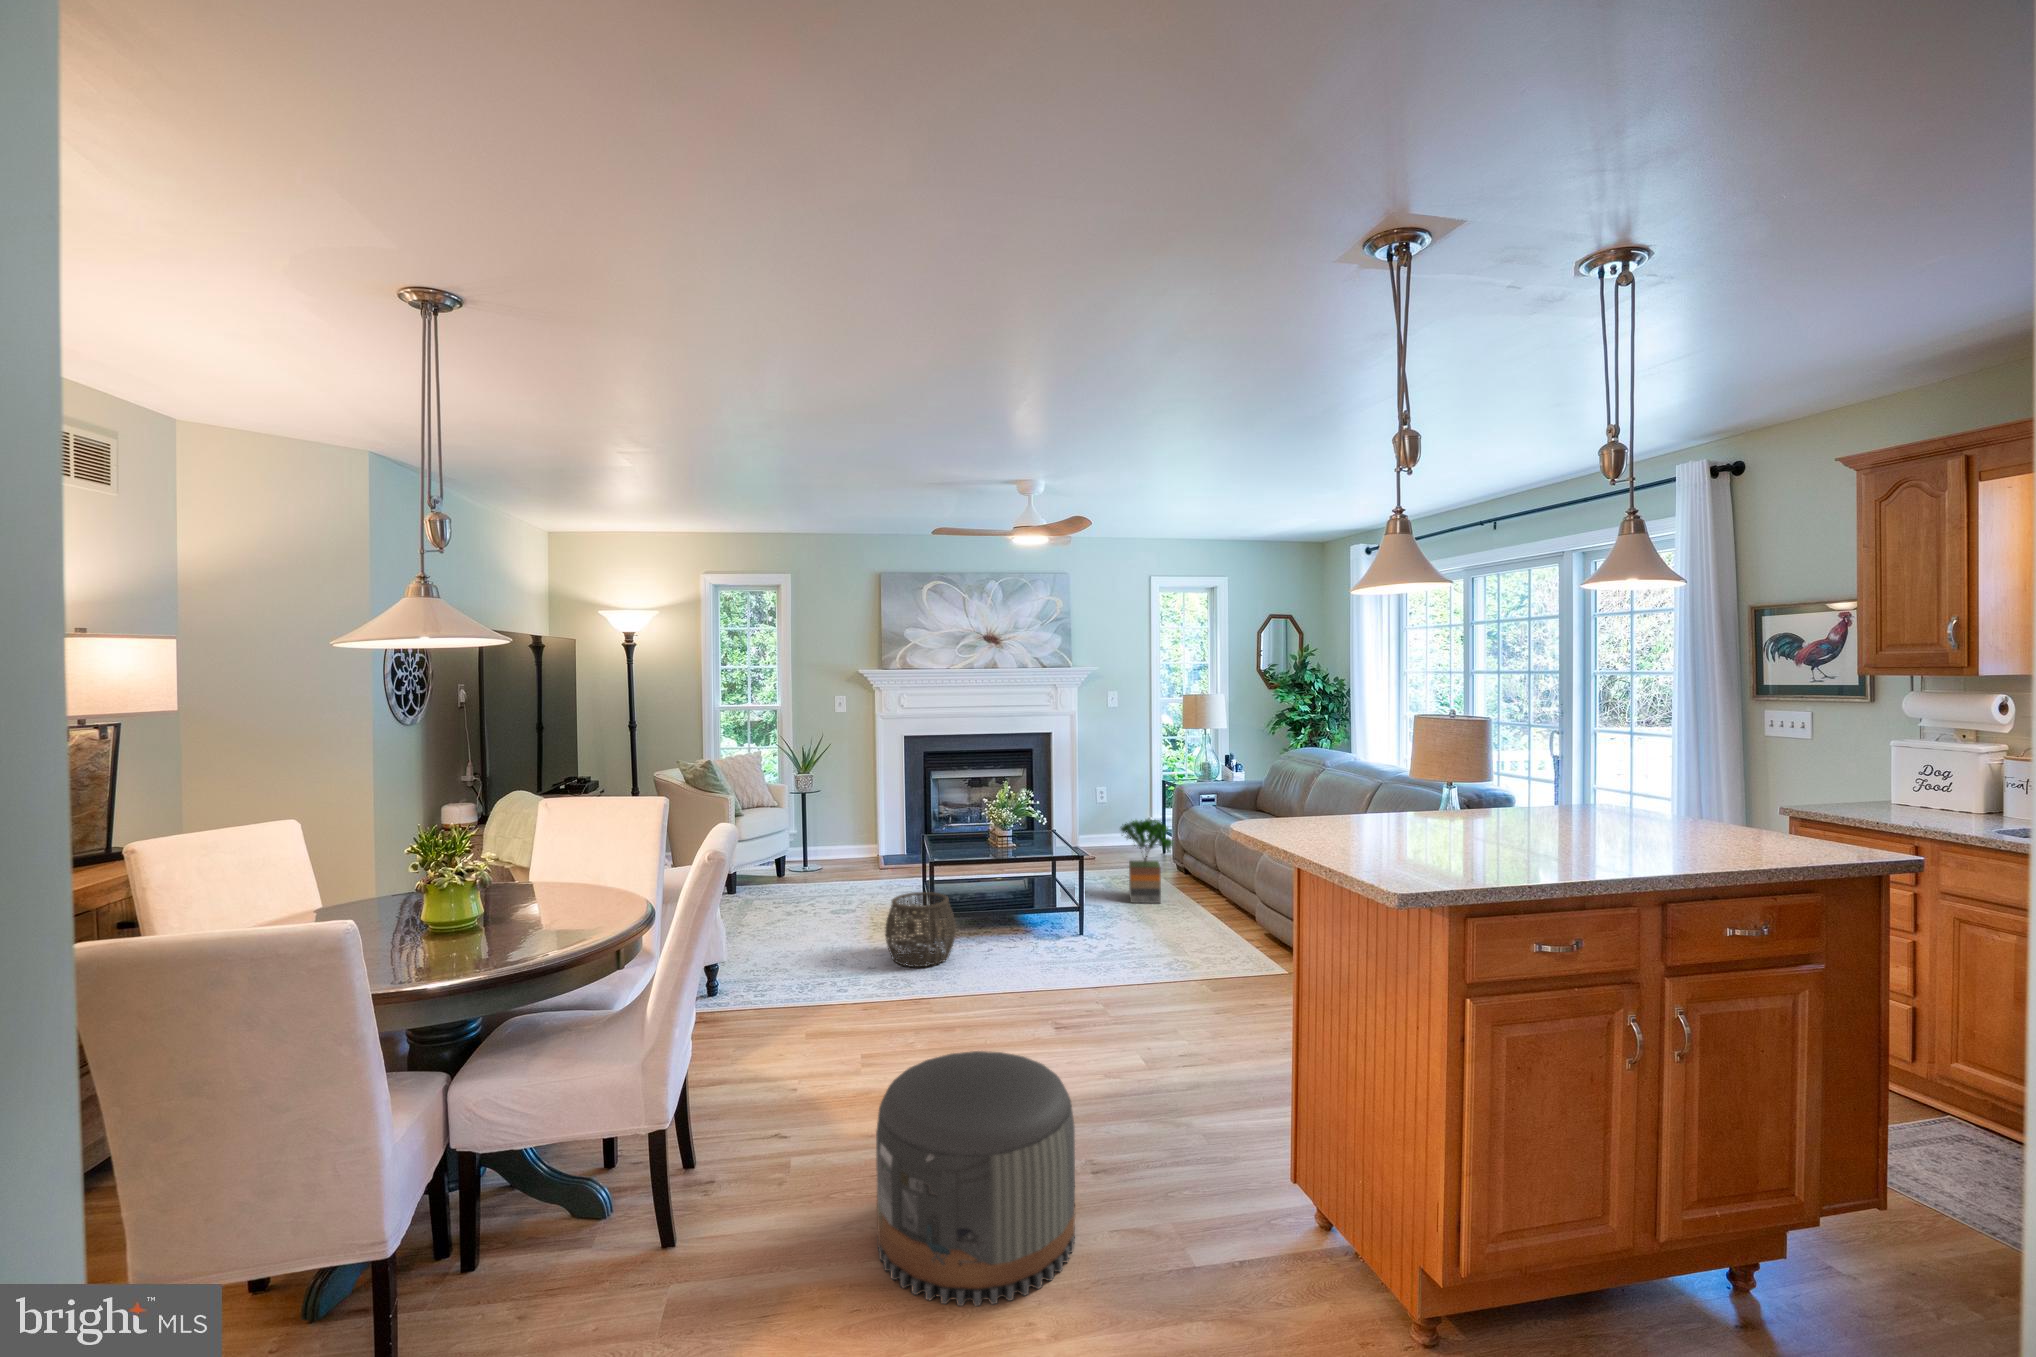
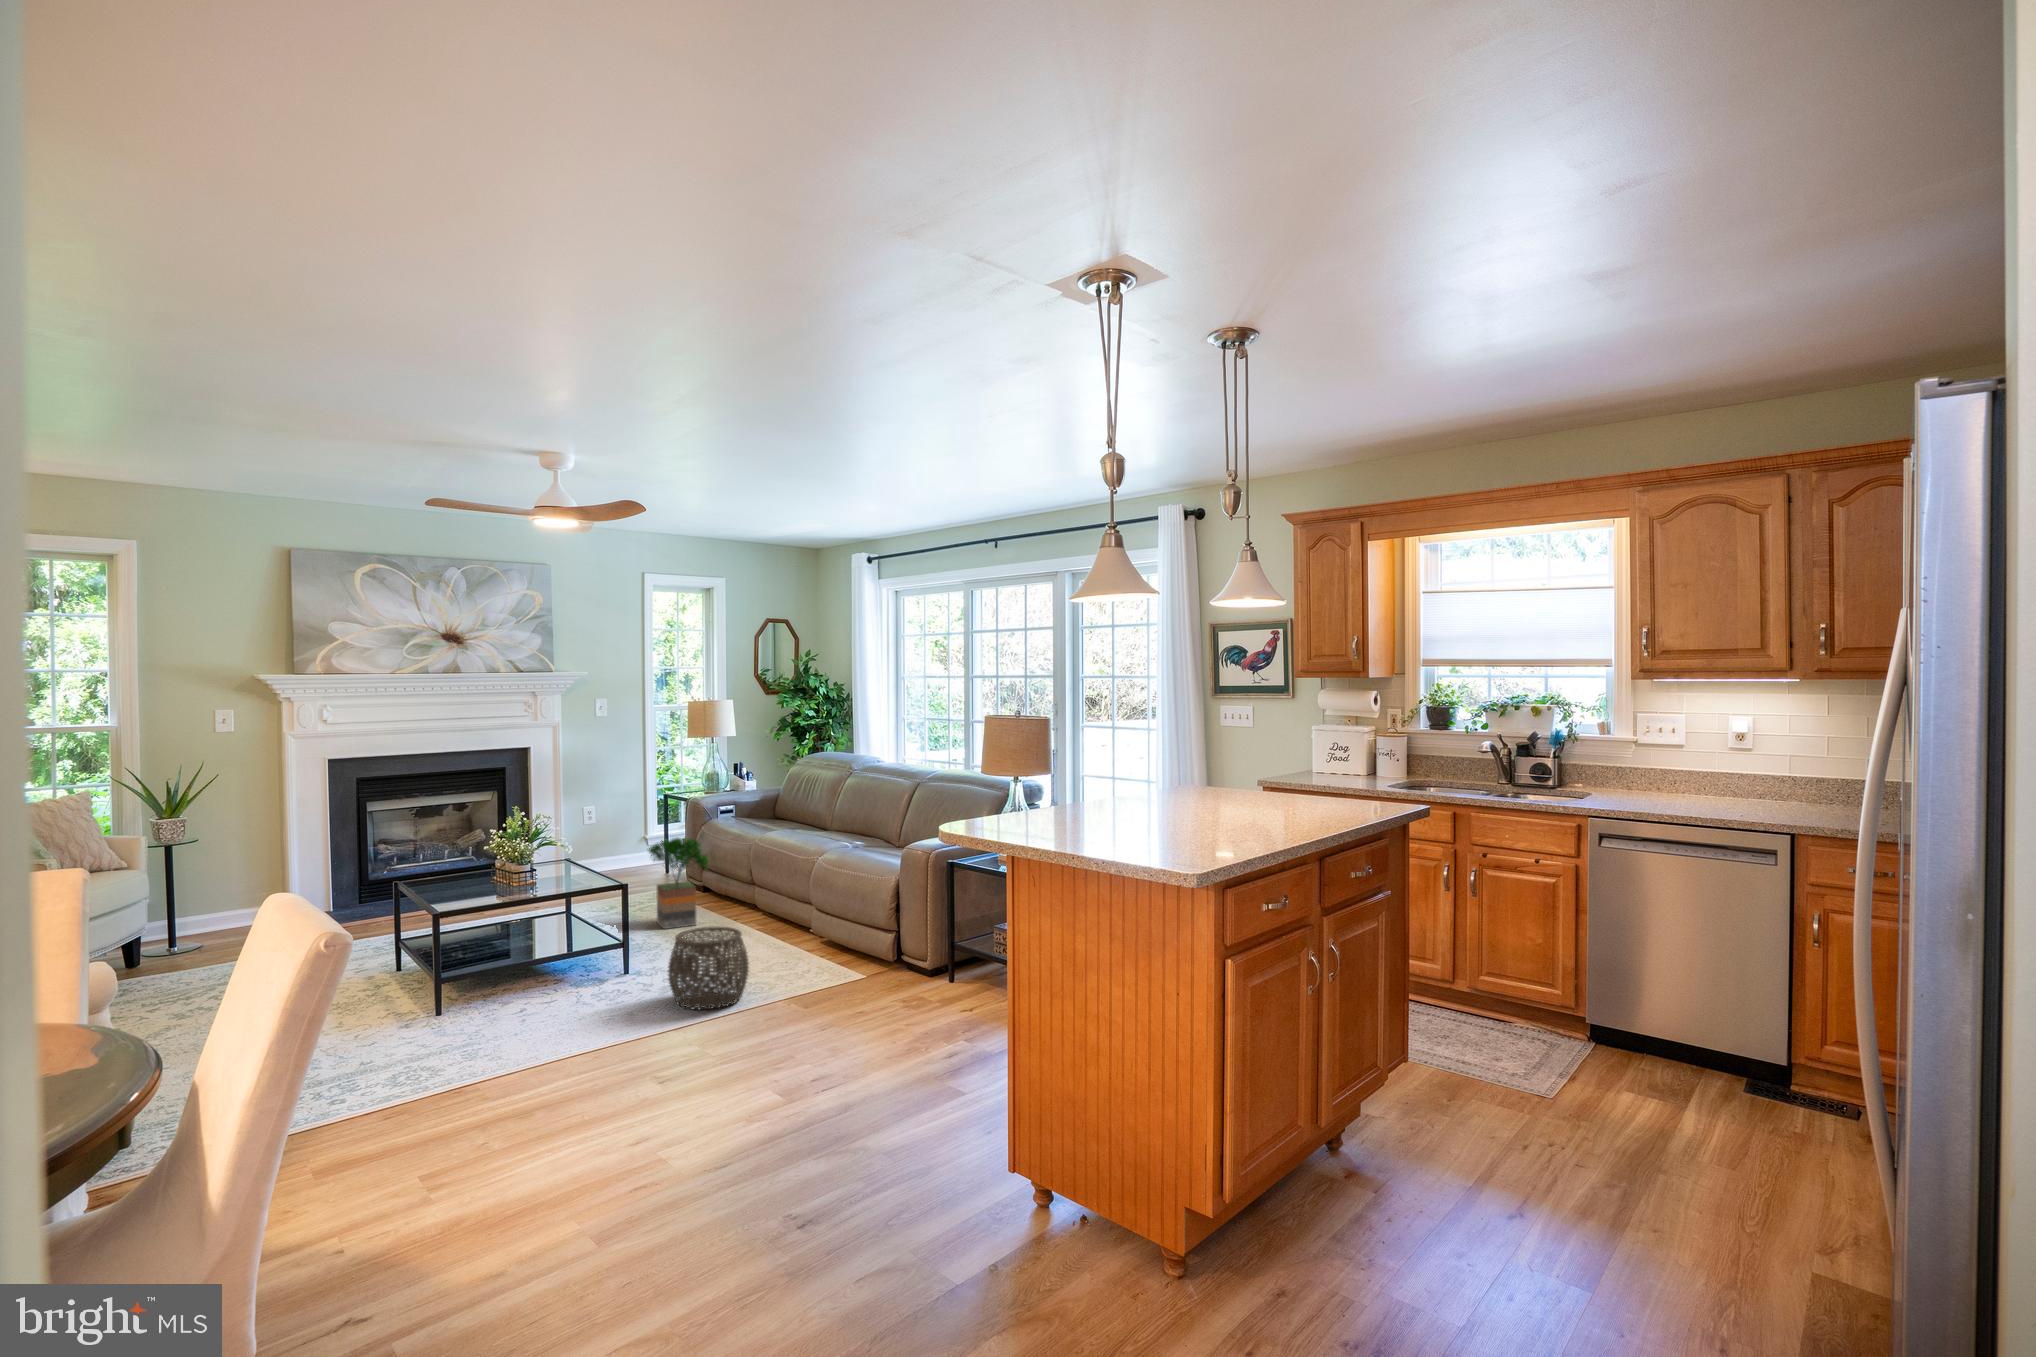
woven basket: present [885,892,956,967] -> present [668,927,749,1010]
pouf: present [876,1051,1075,1306] -> none [606,1036,791,1240]

